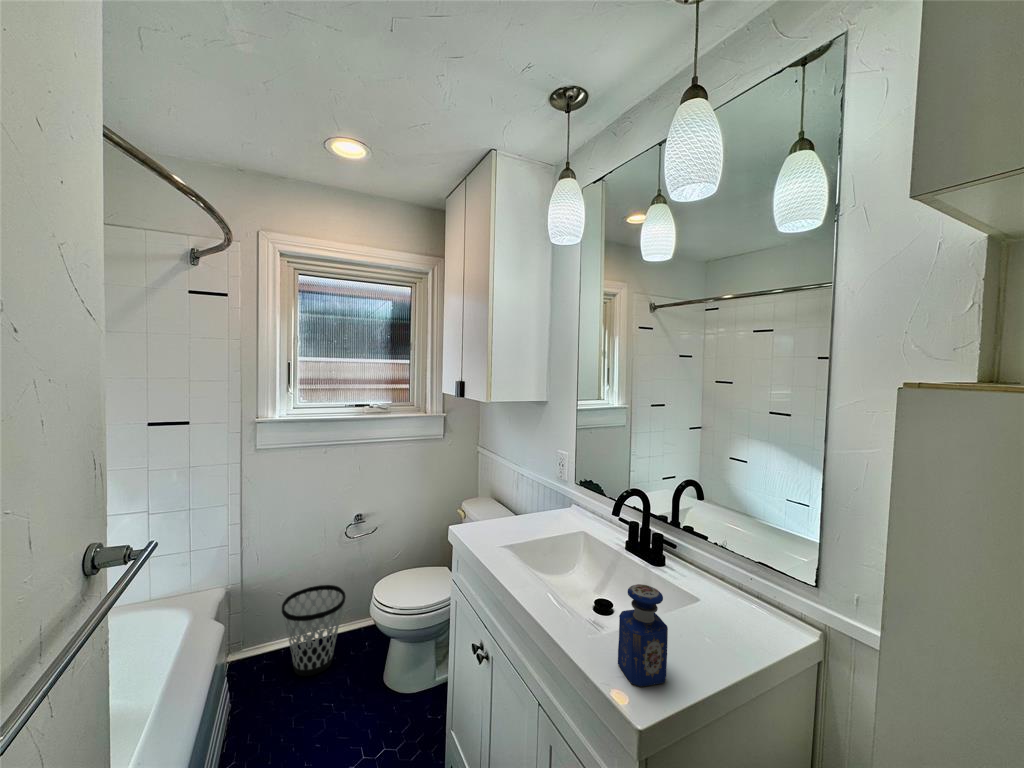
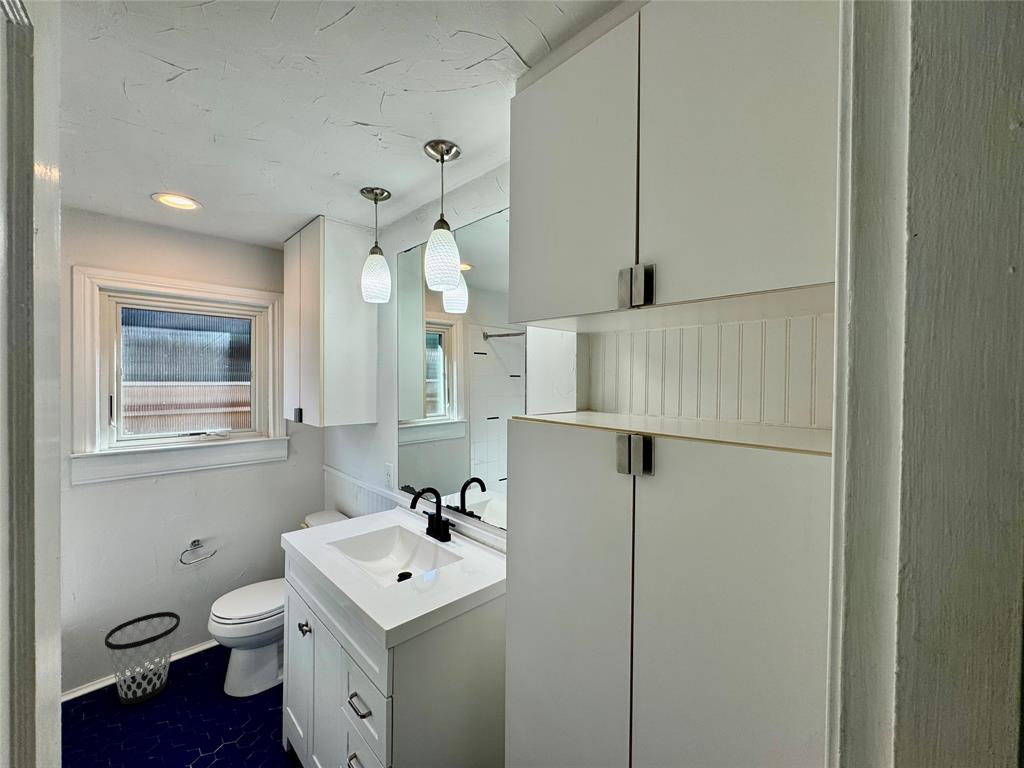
perfume bottle: present [618,584,668,686] -> none [386,546,415,609]

